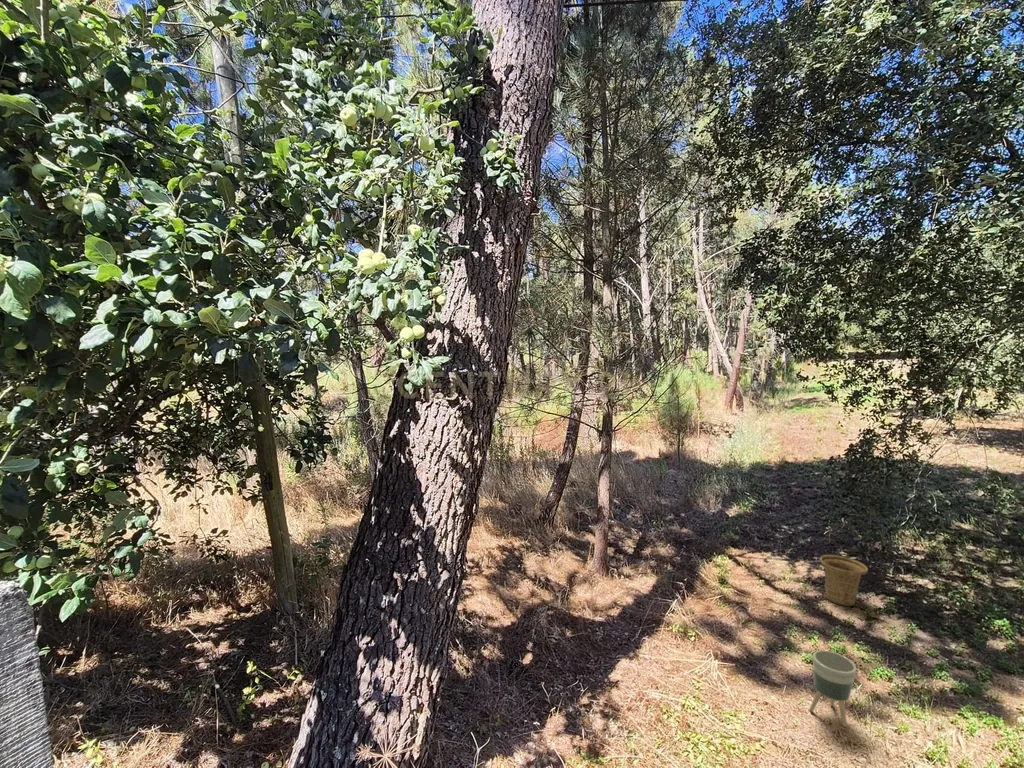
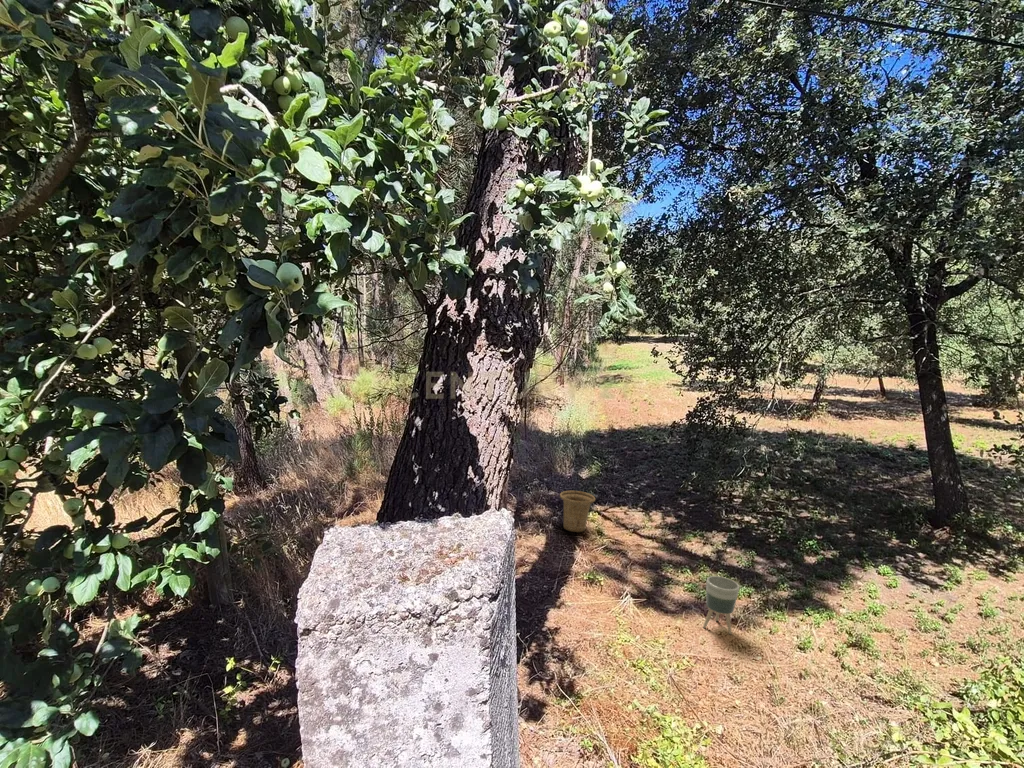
basket: present [820,555,868,606] -> present [560,491,595,532]

